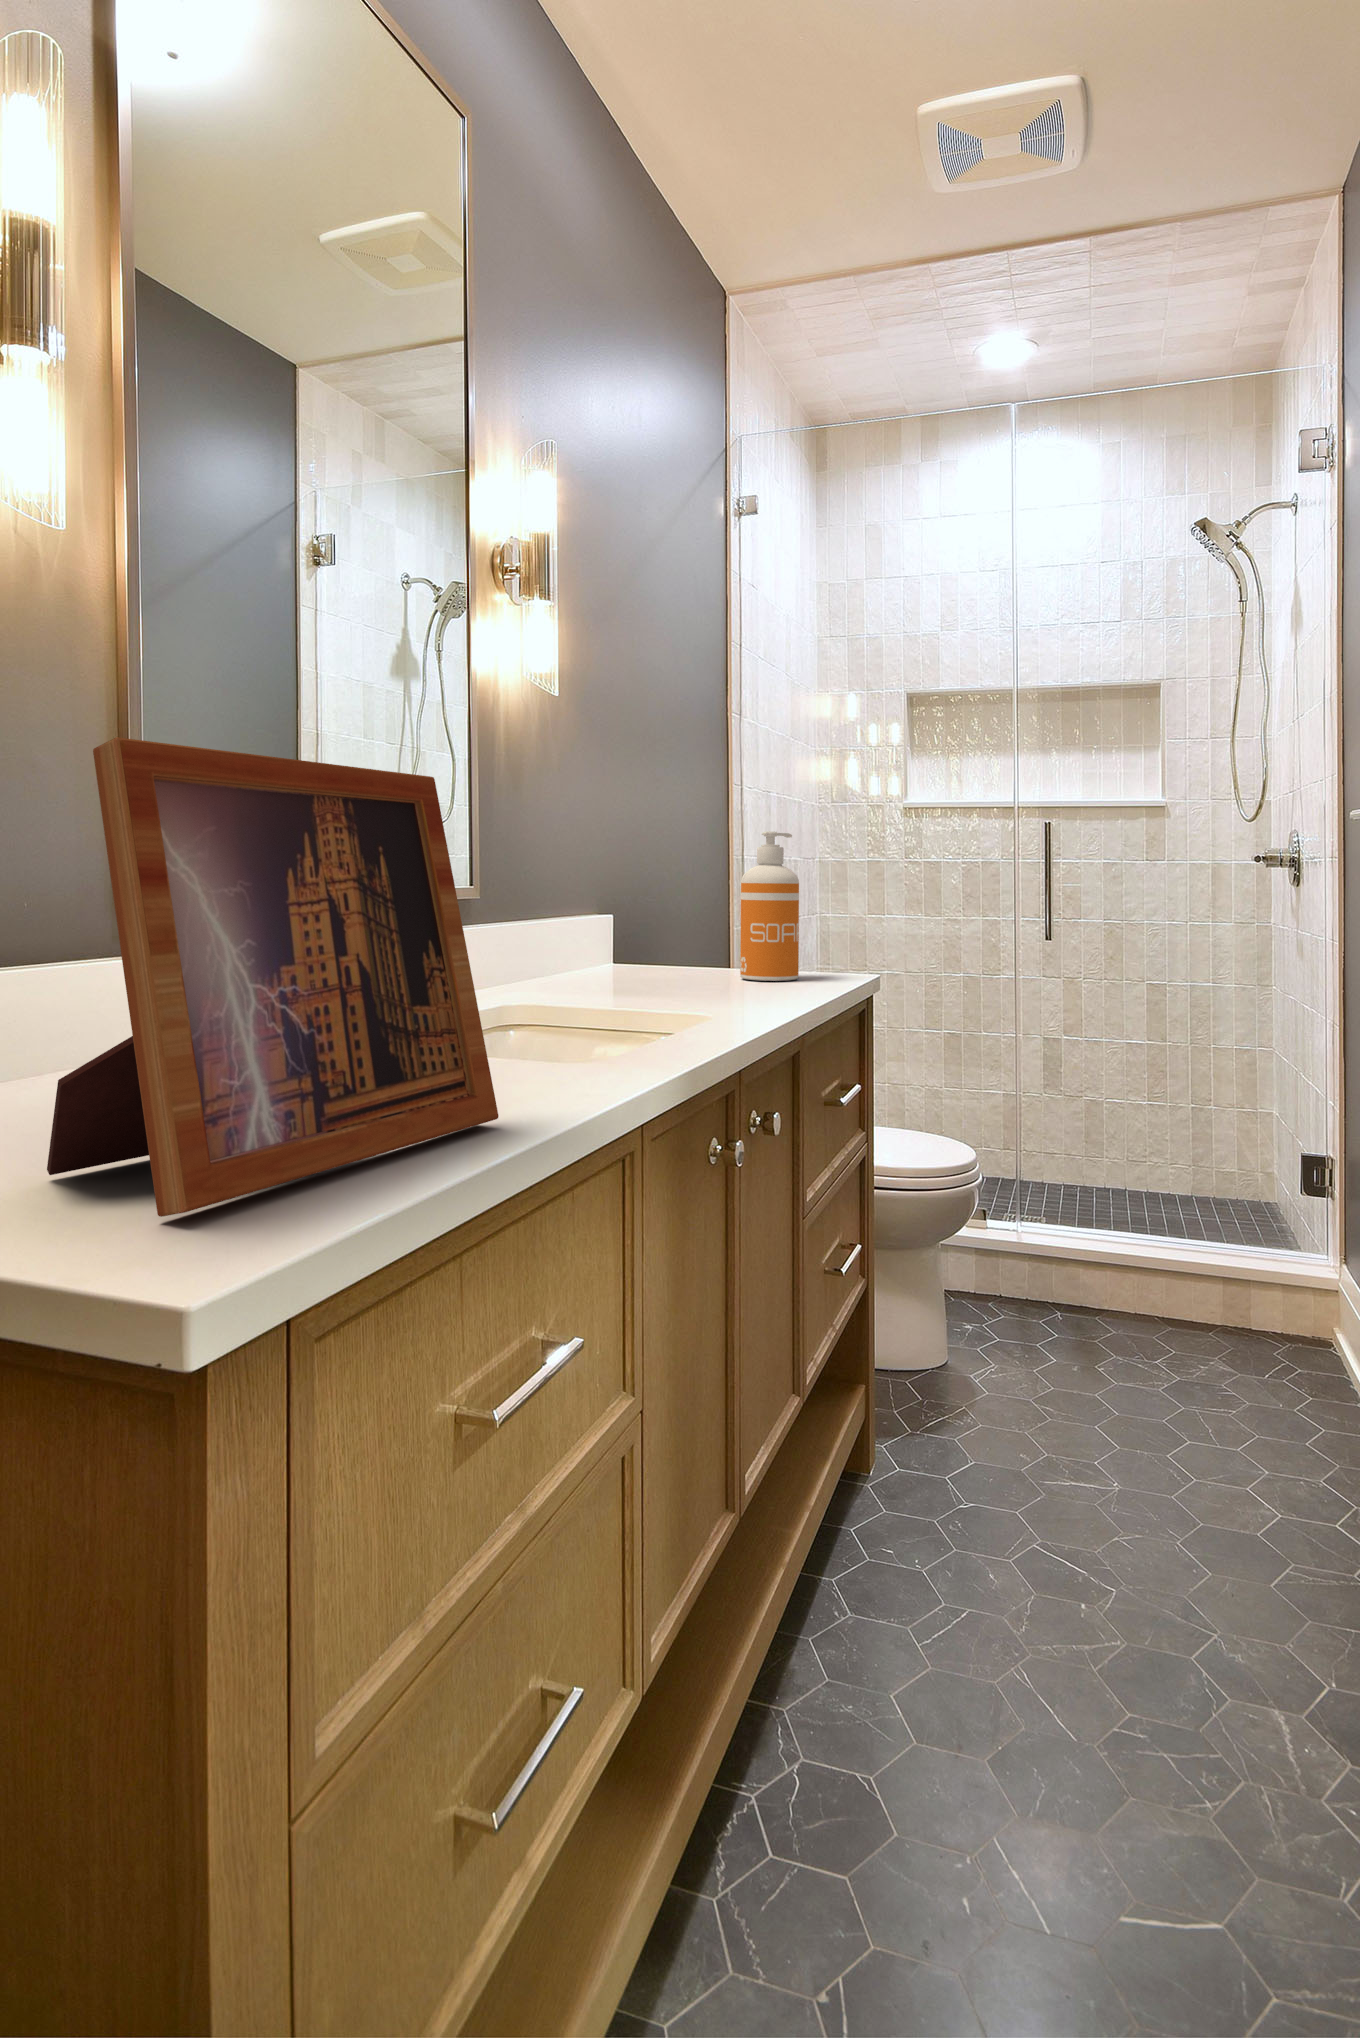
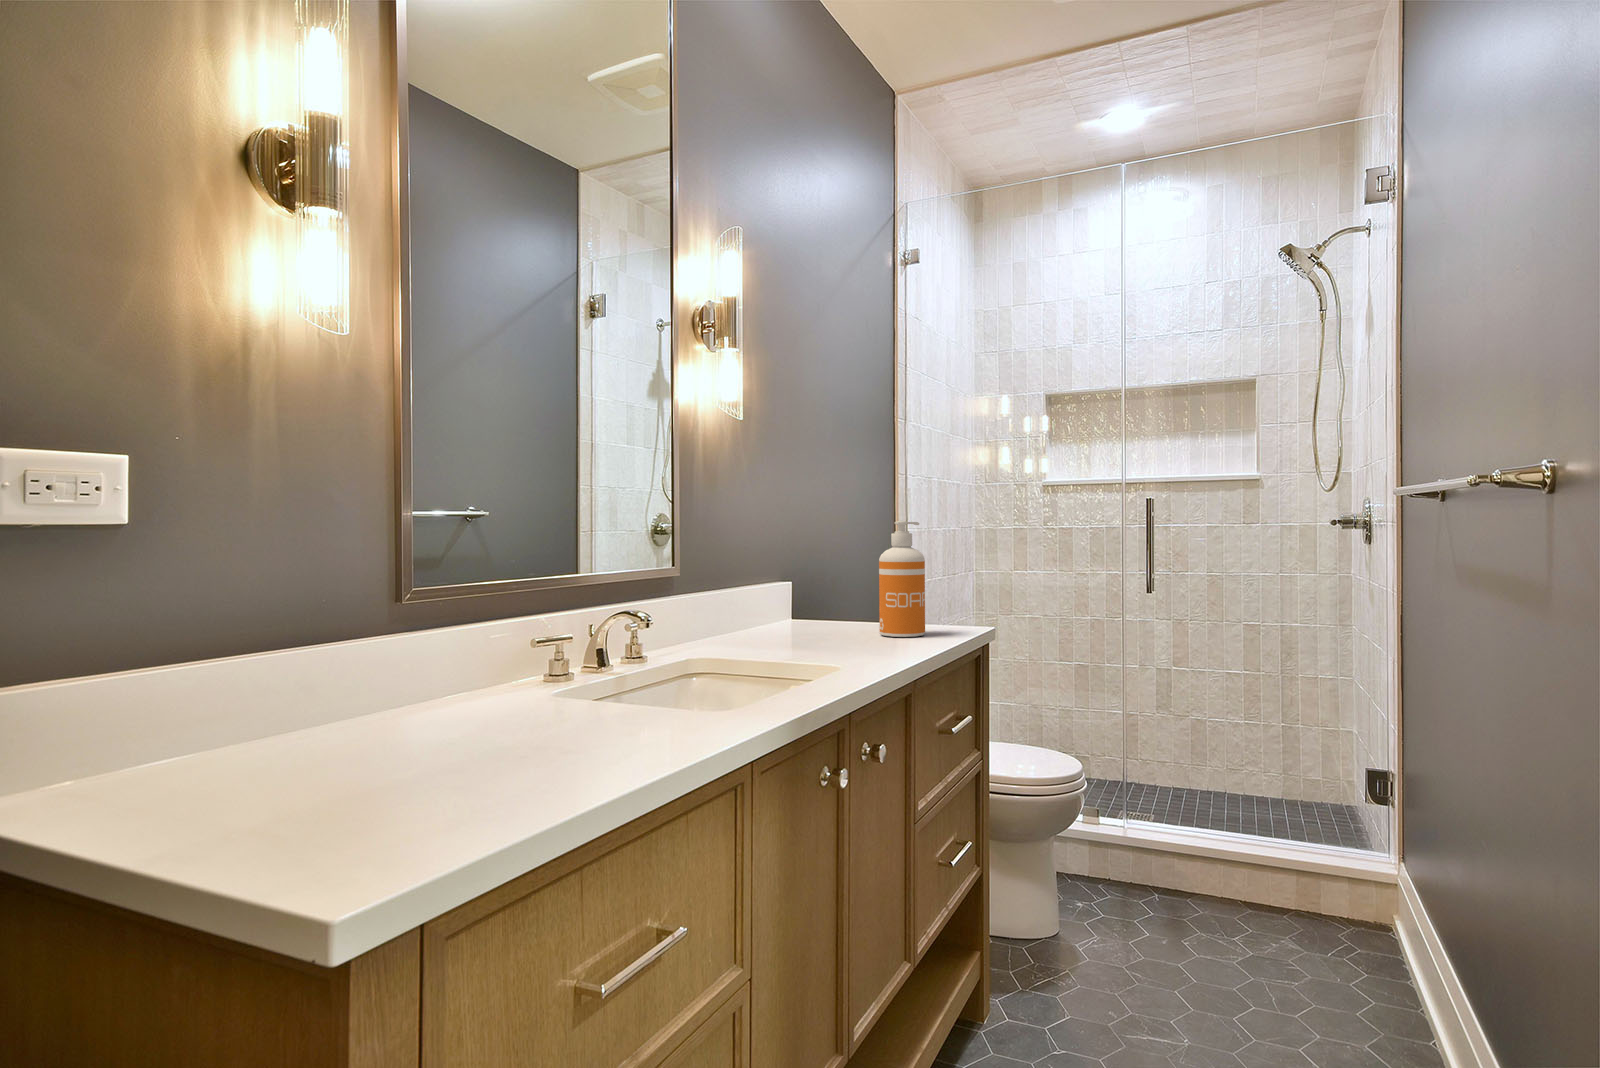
picture frame: present [47,737,498,1217] -> none [308,516,622,835]

